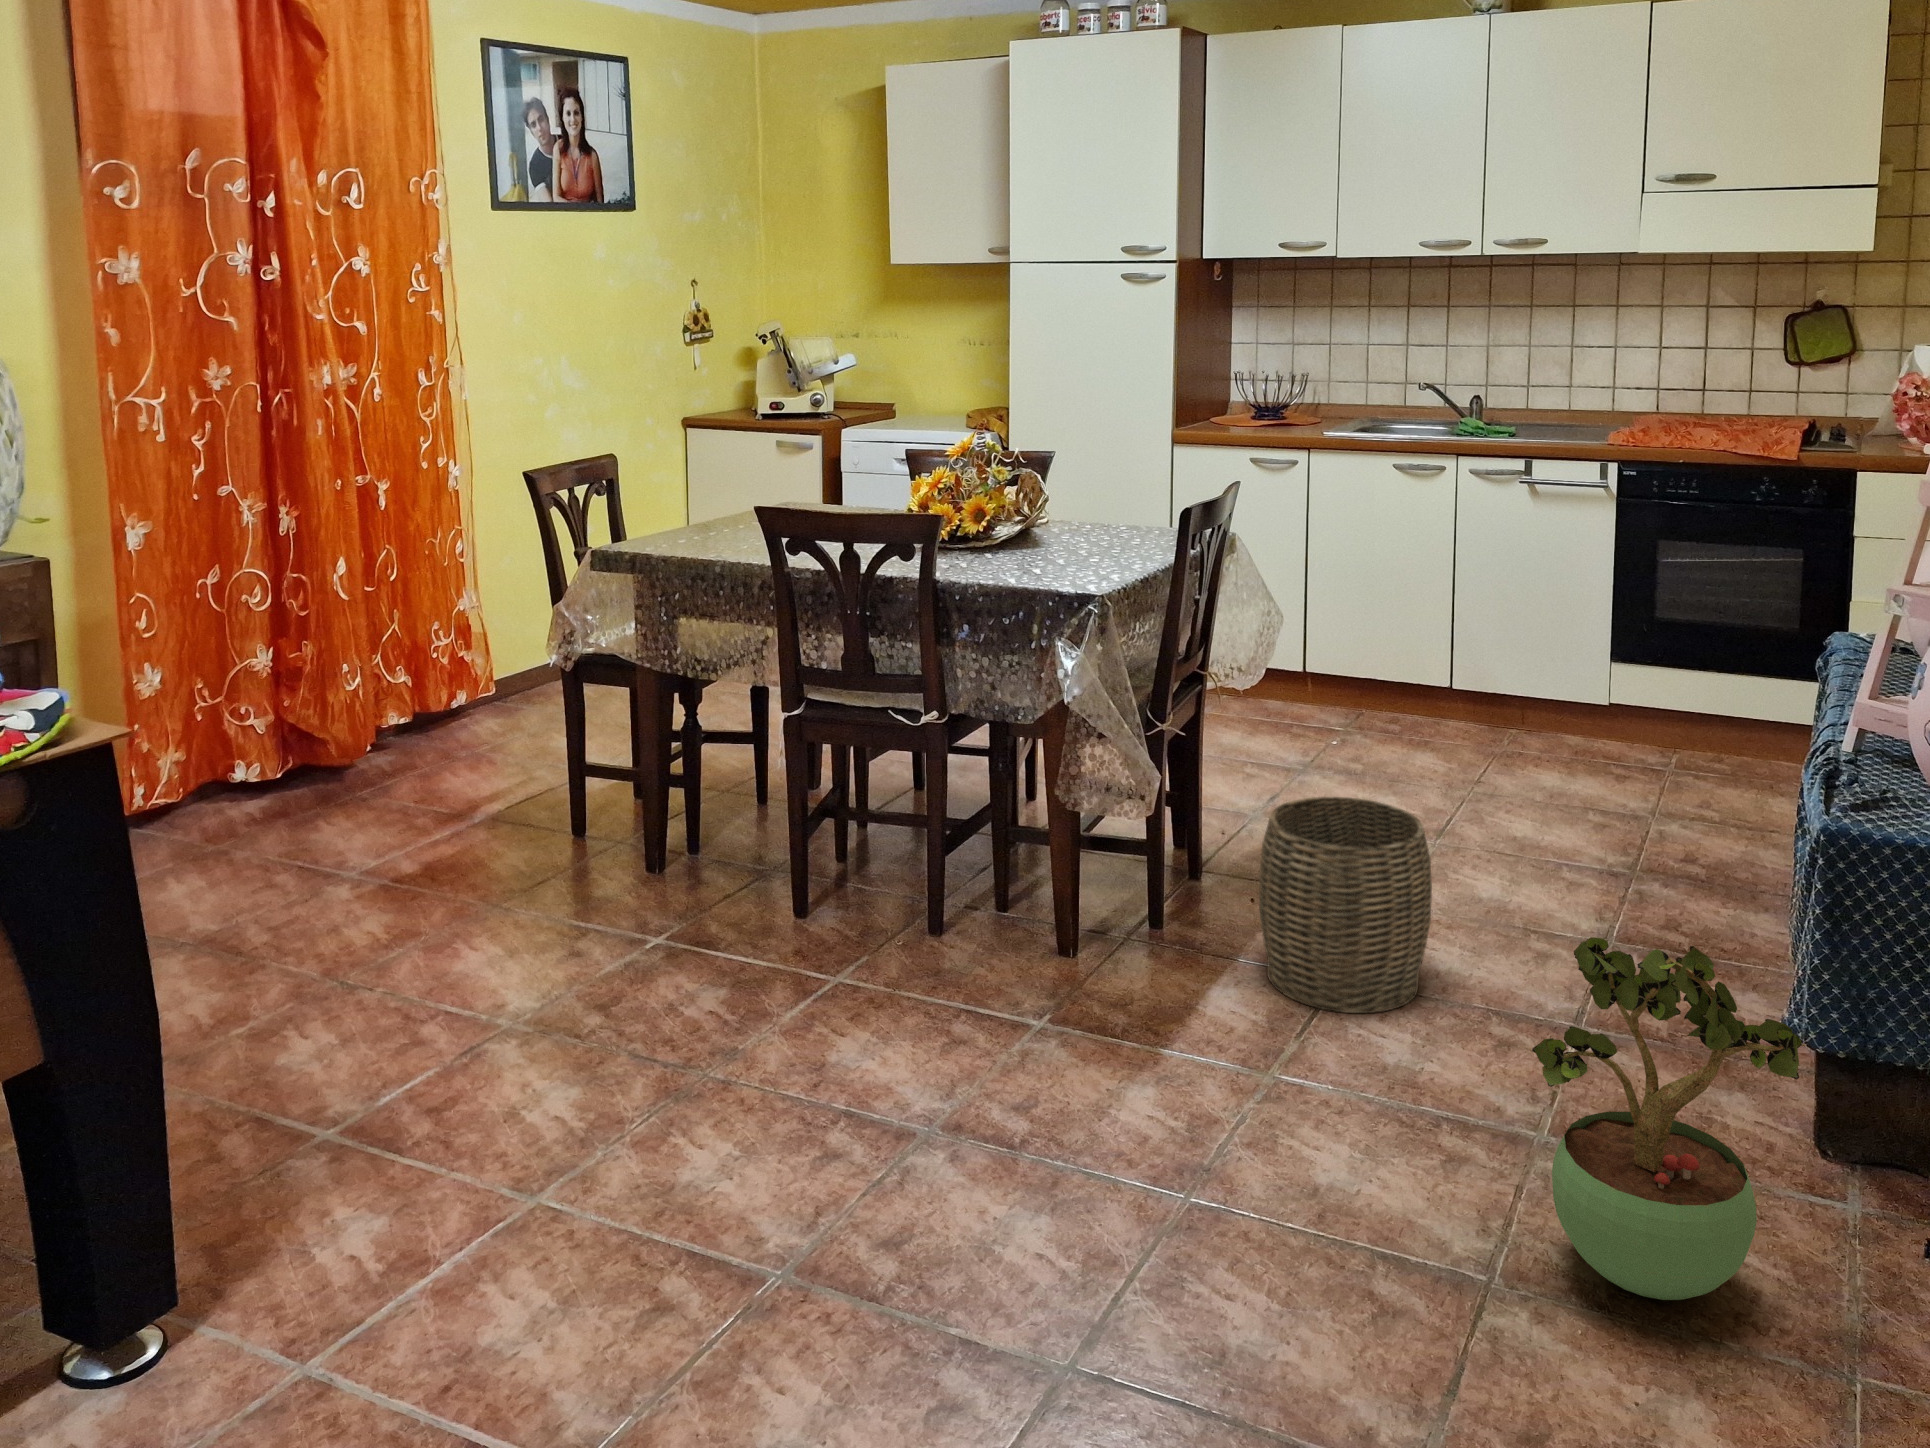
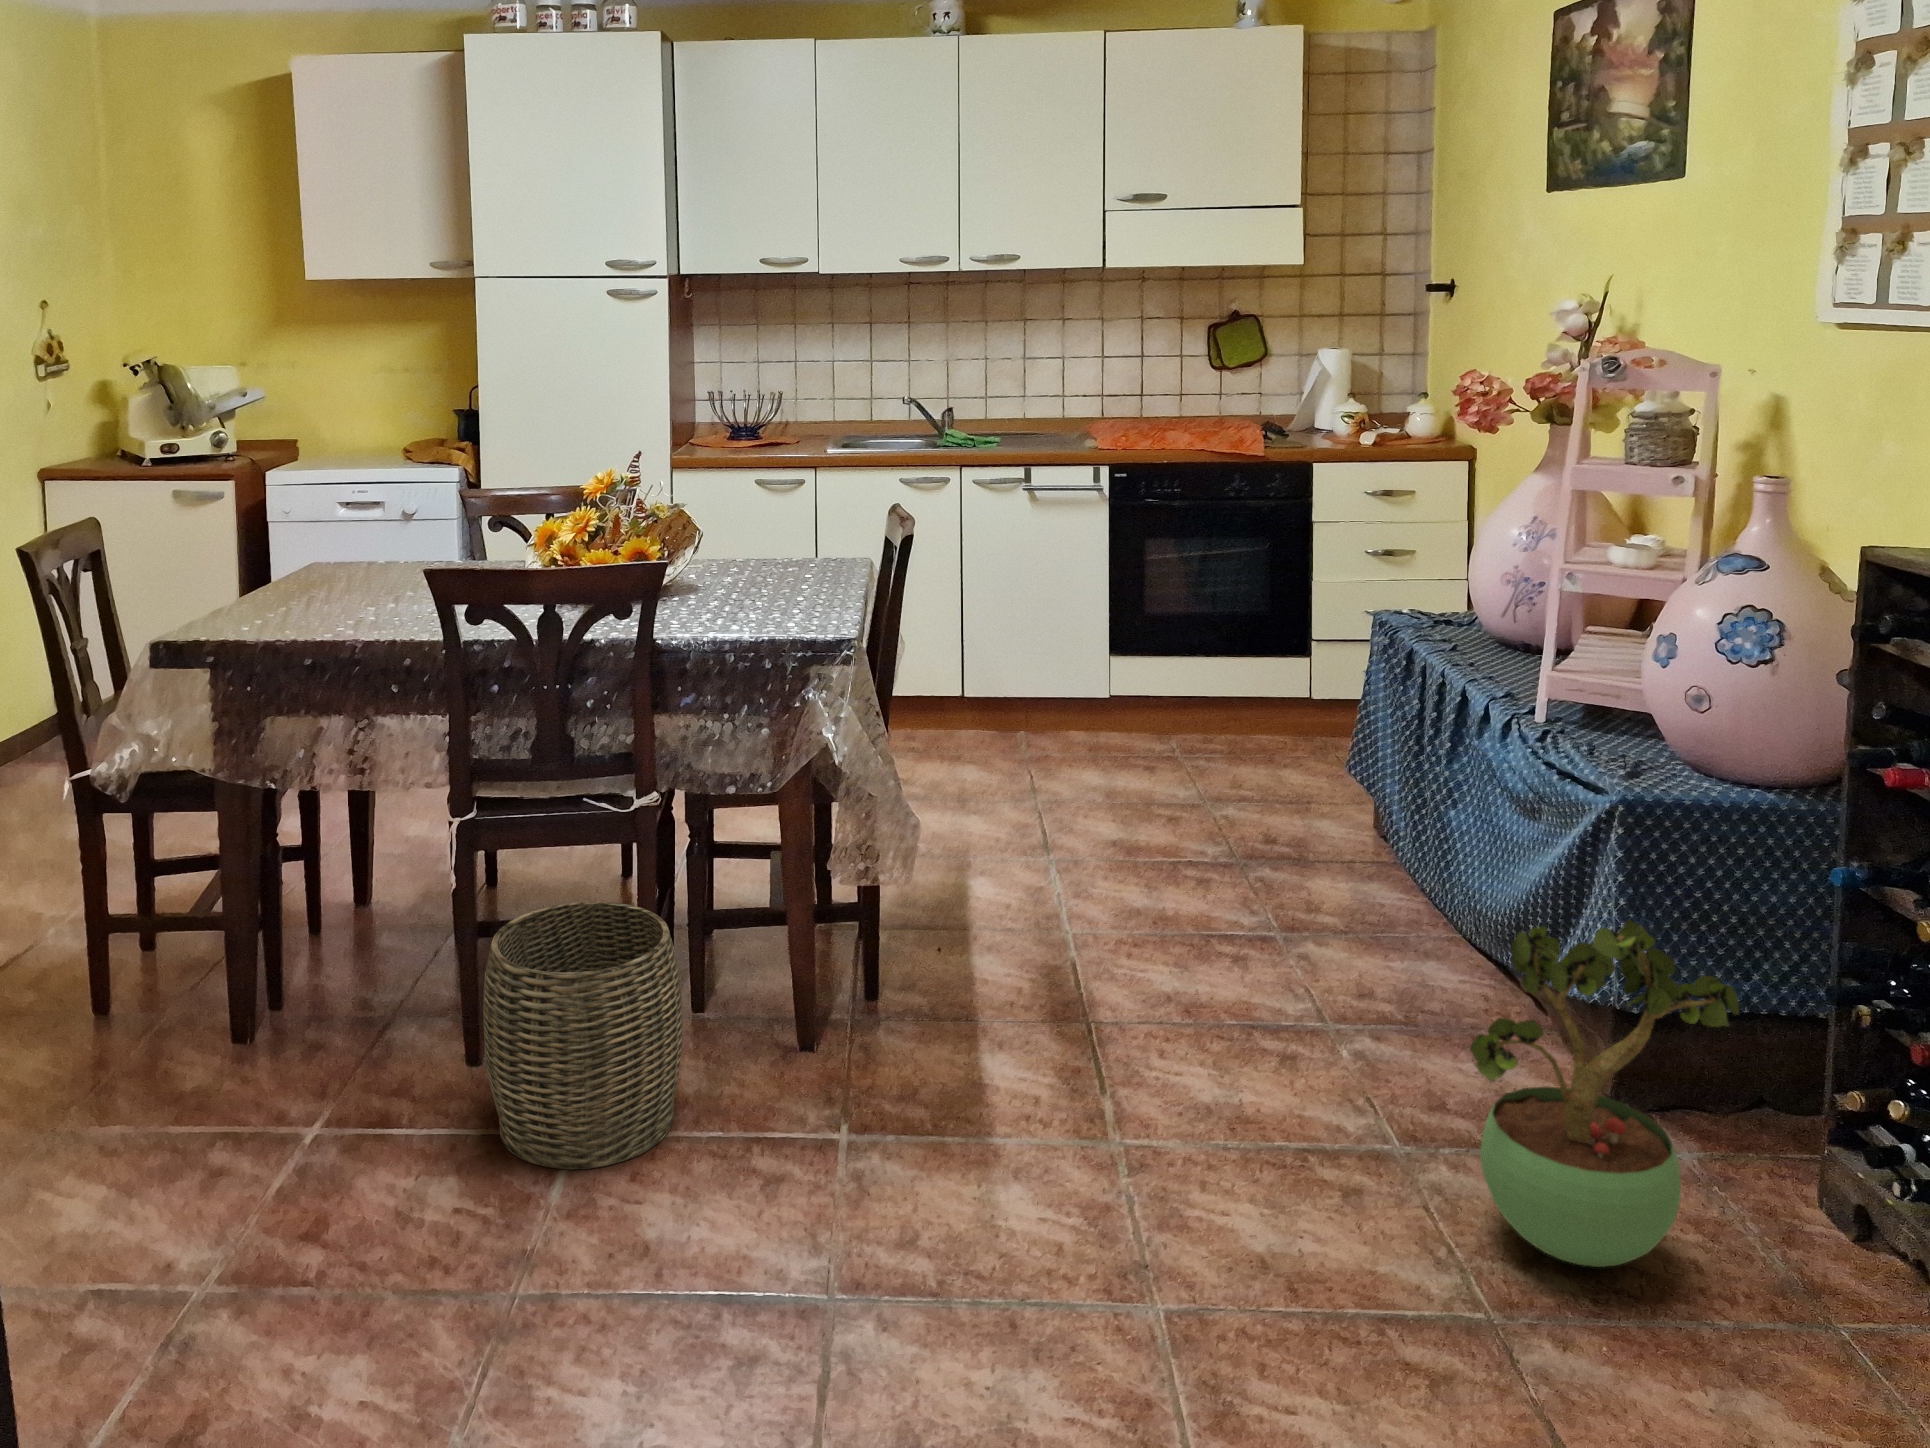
woven basket: present [1259,797,1432,1013] -> present [483,902,683,1169]

